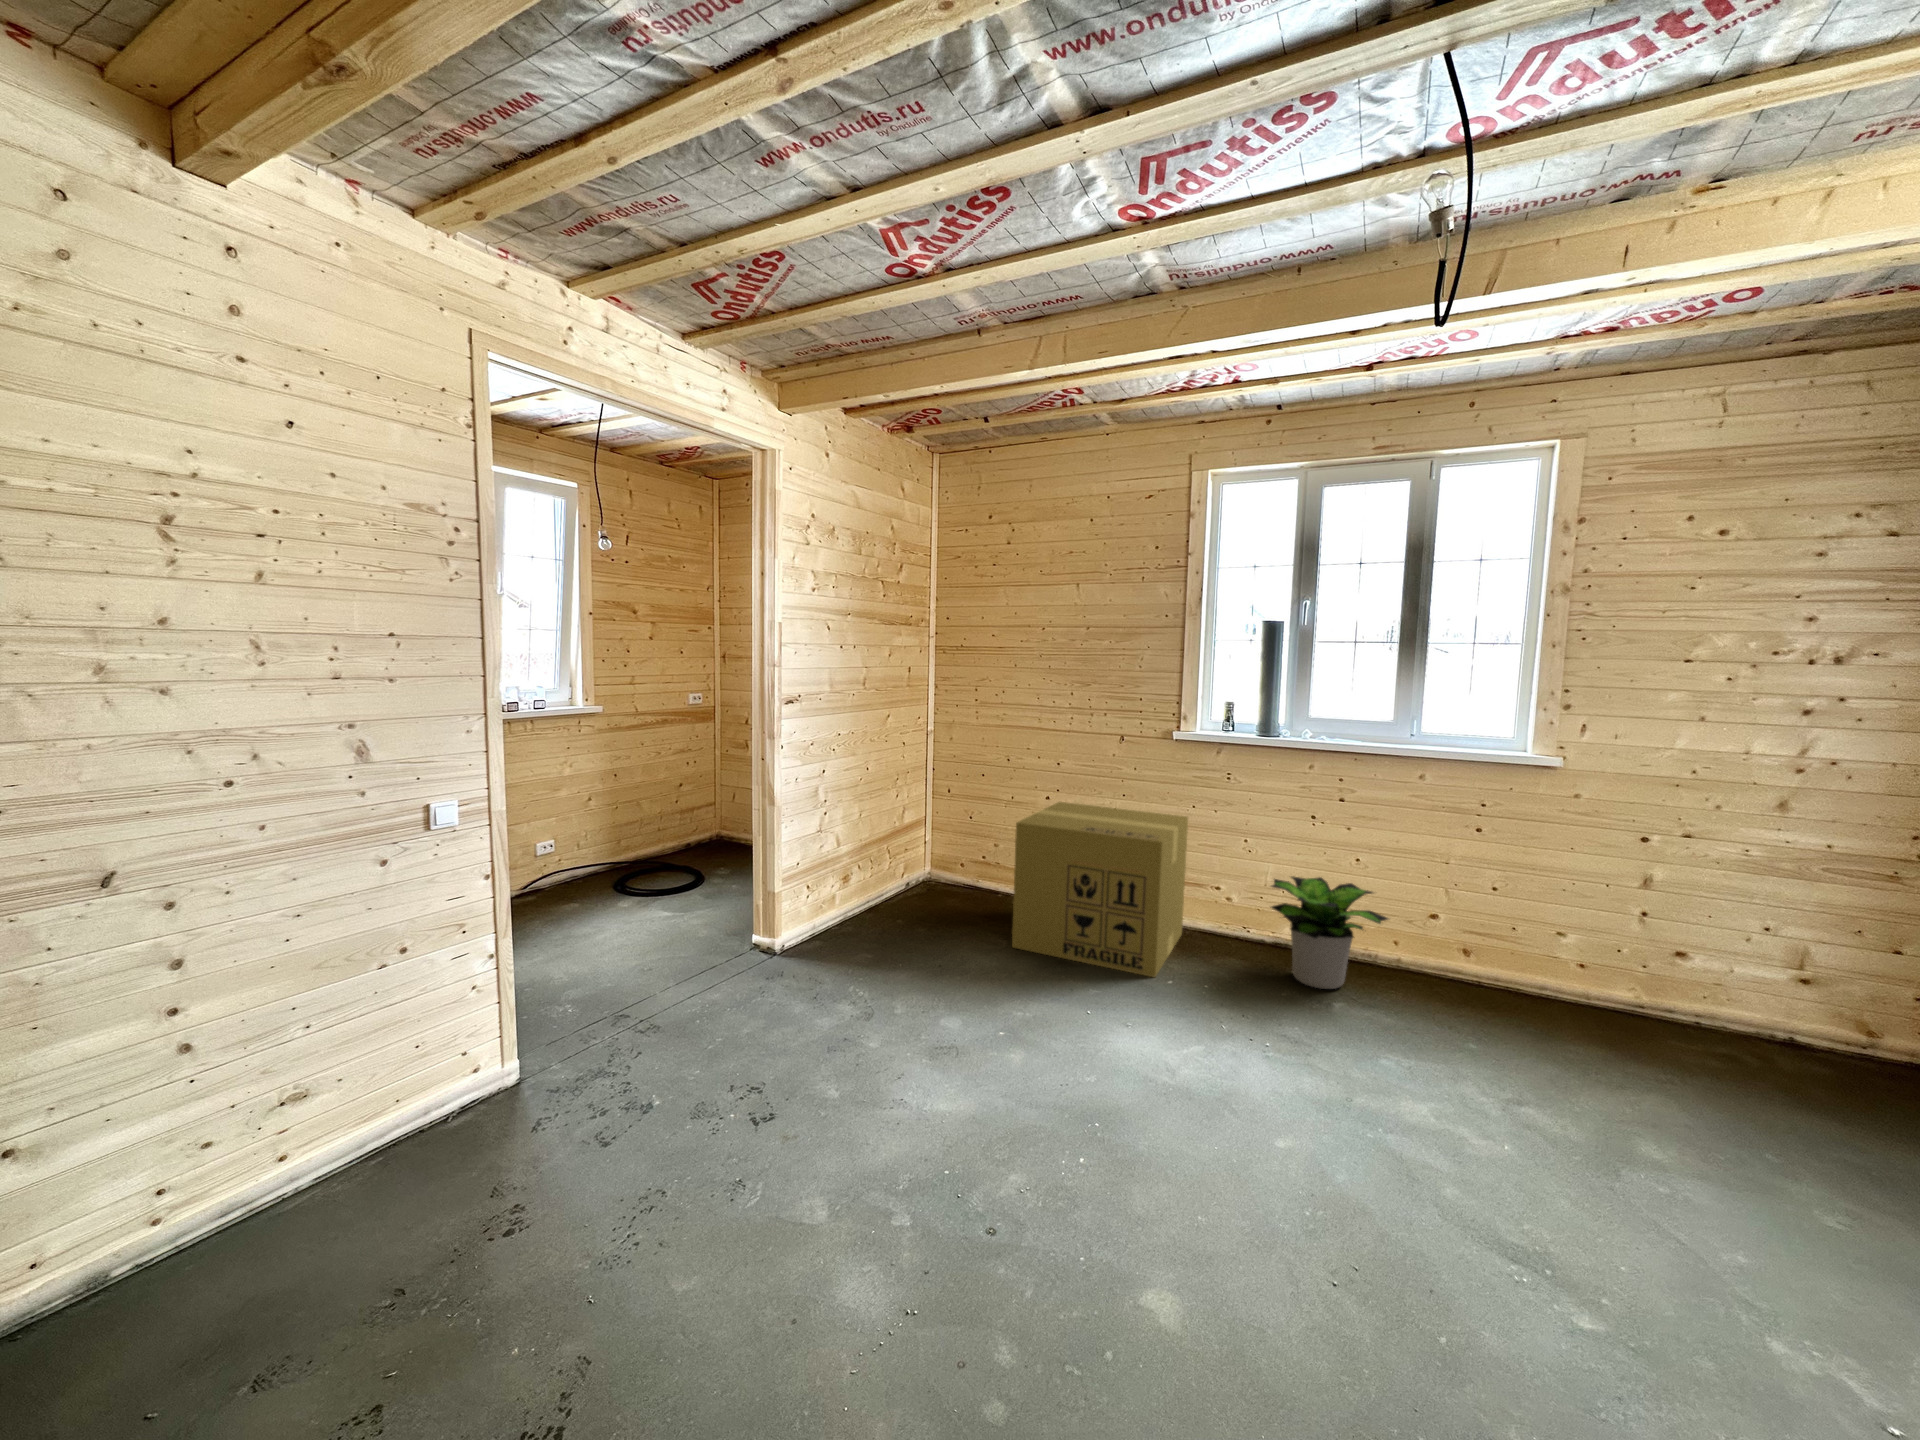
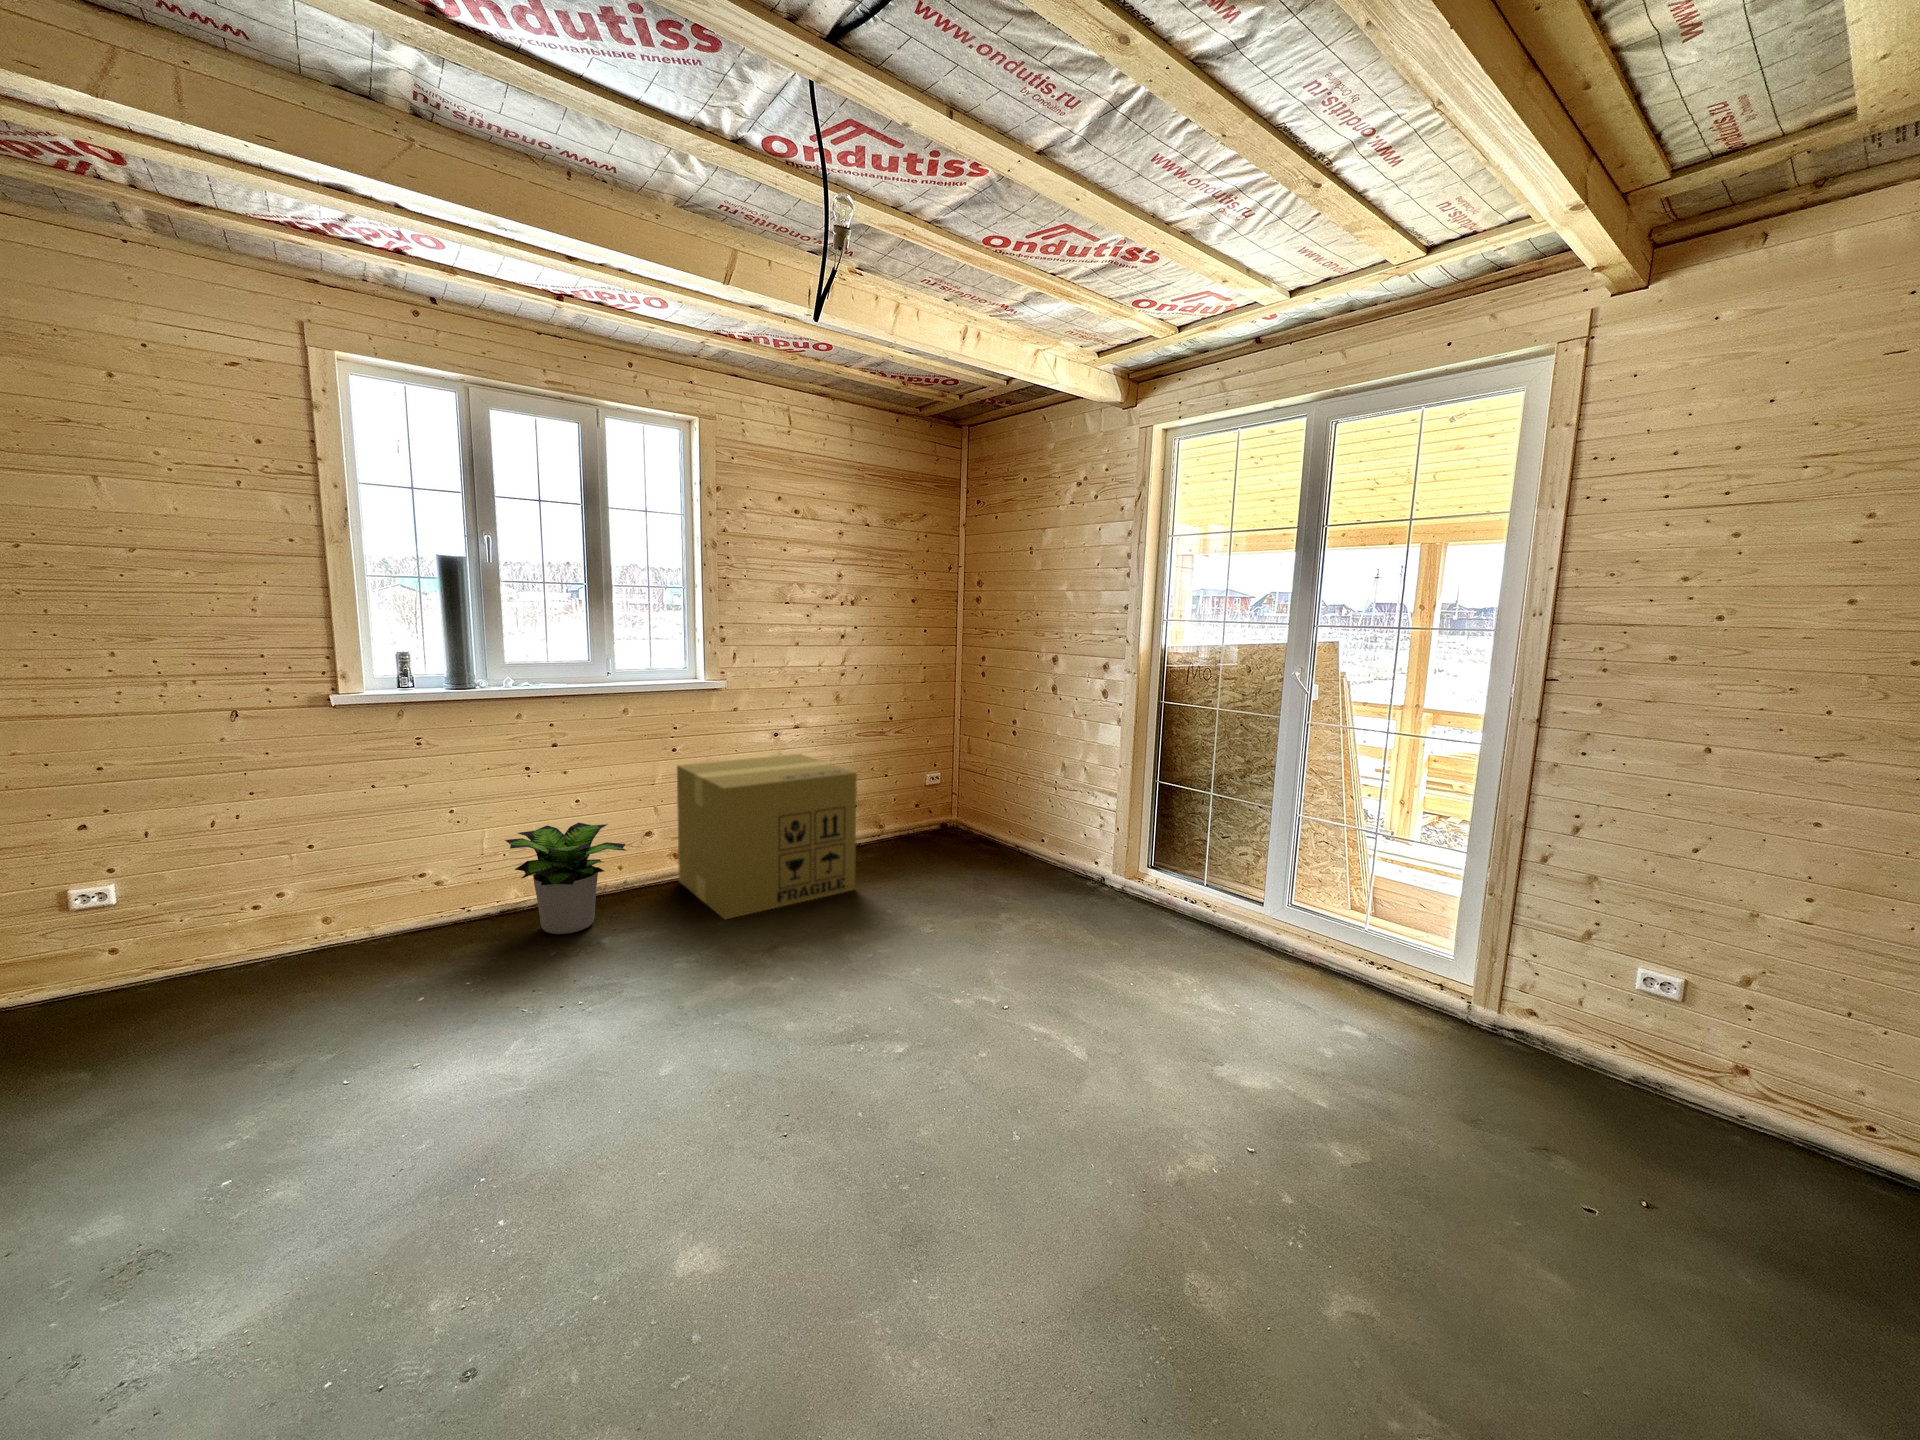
cardboard box: present [1012,802,1188,977] -> present [677,754,857,919]

